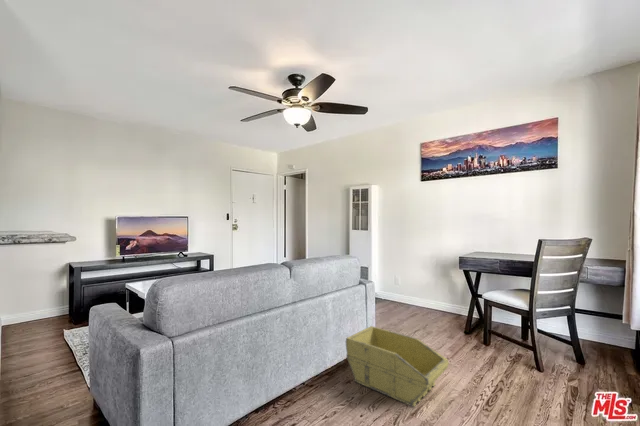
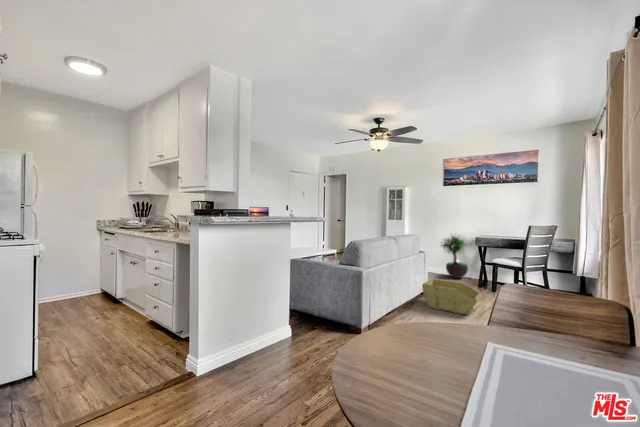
potted tree: none [410,246,454,316] -> present [440,236,468,278]

